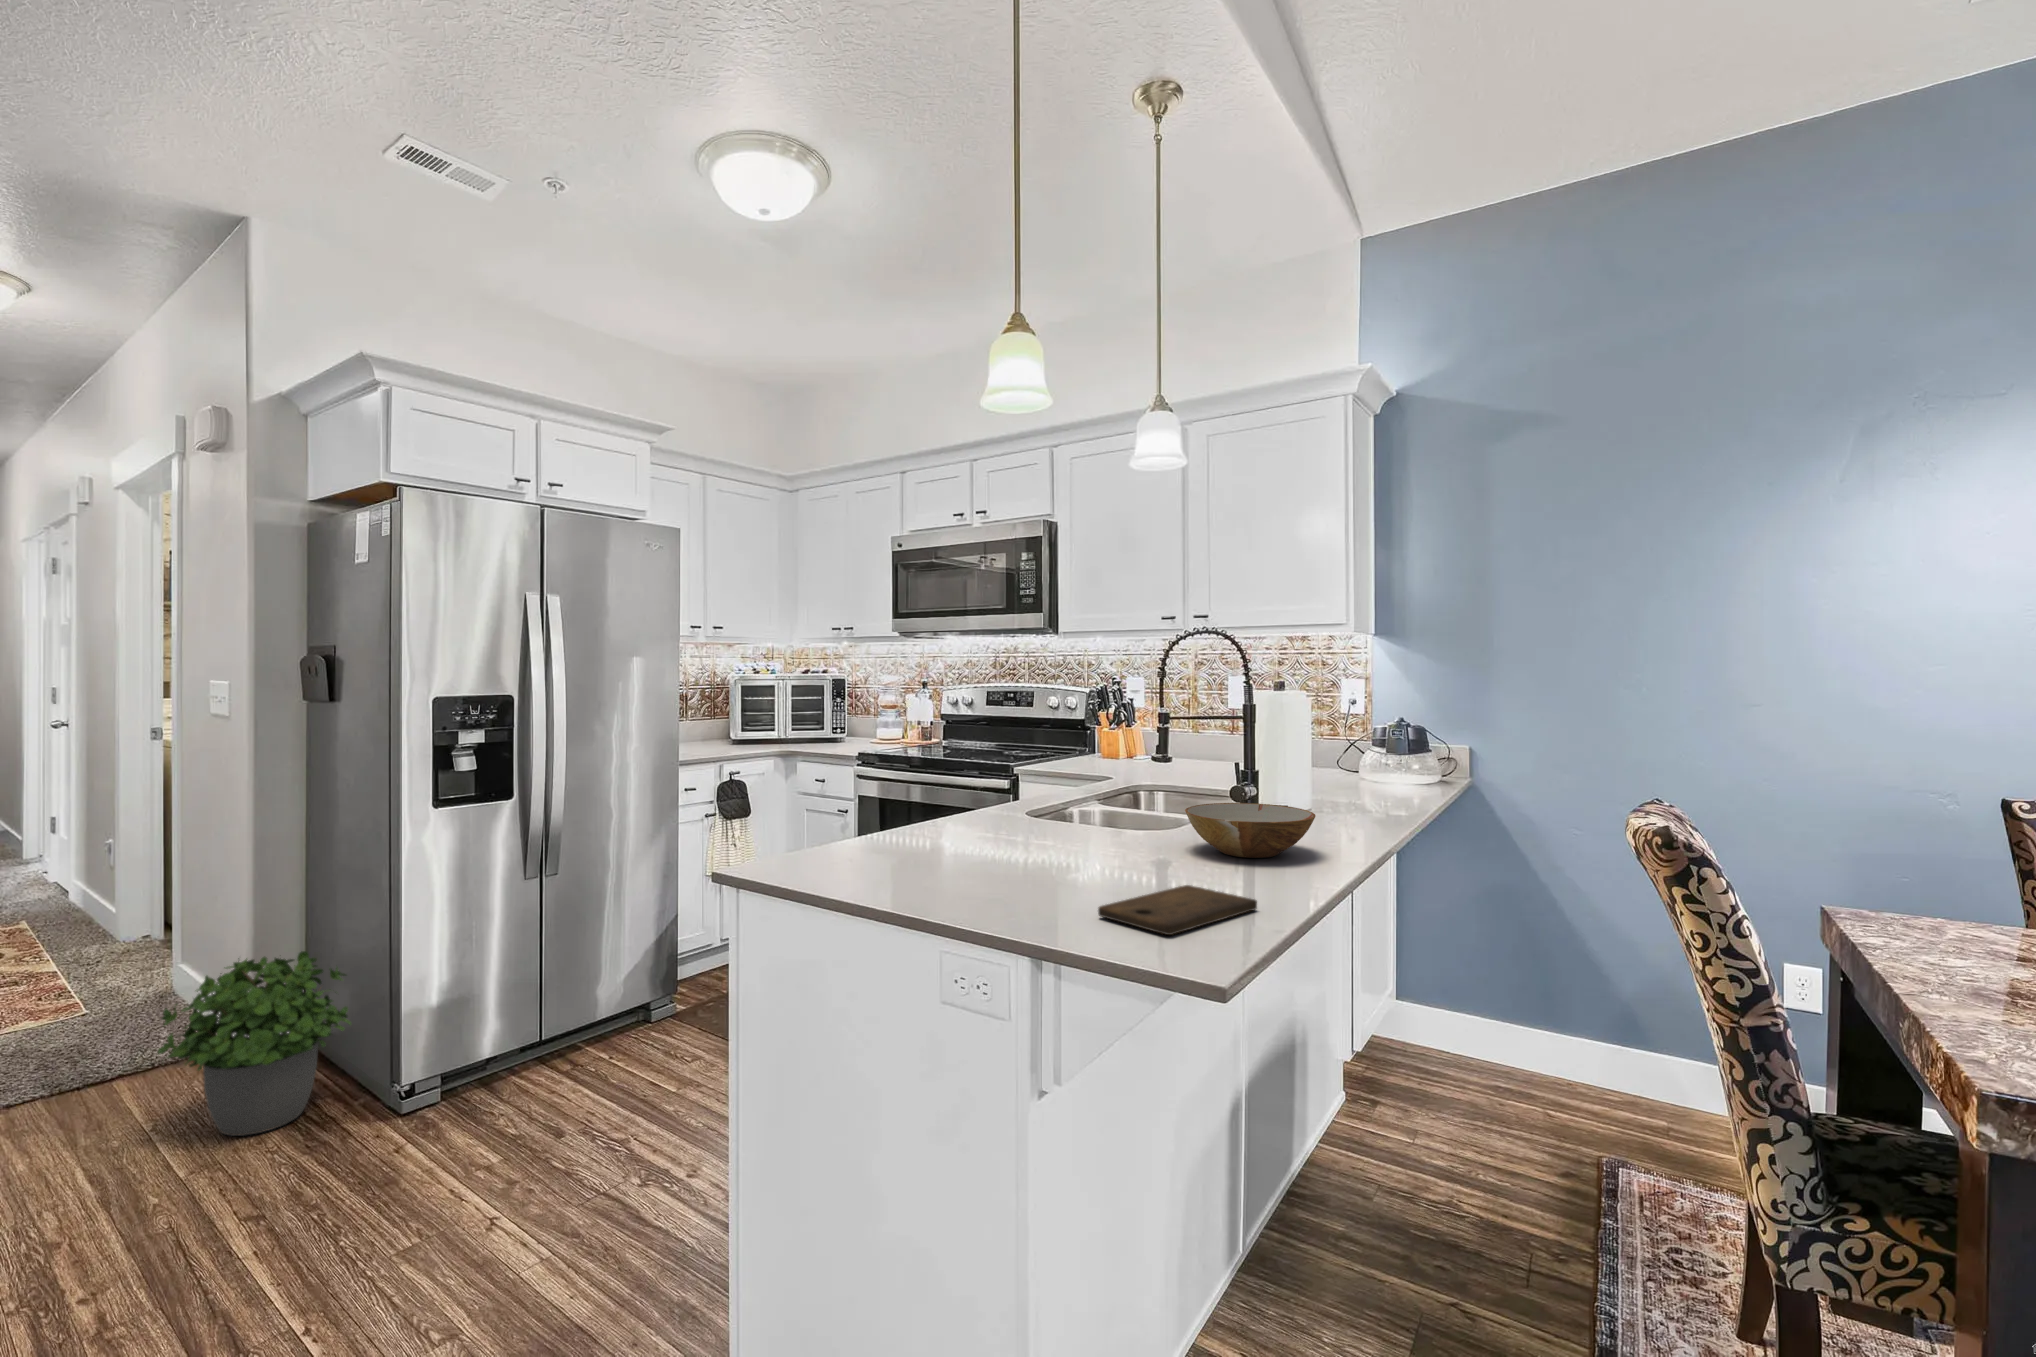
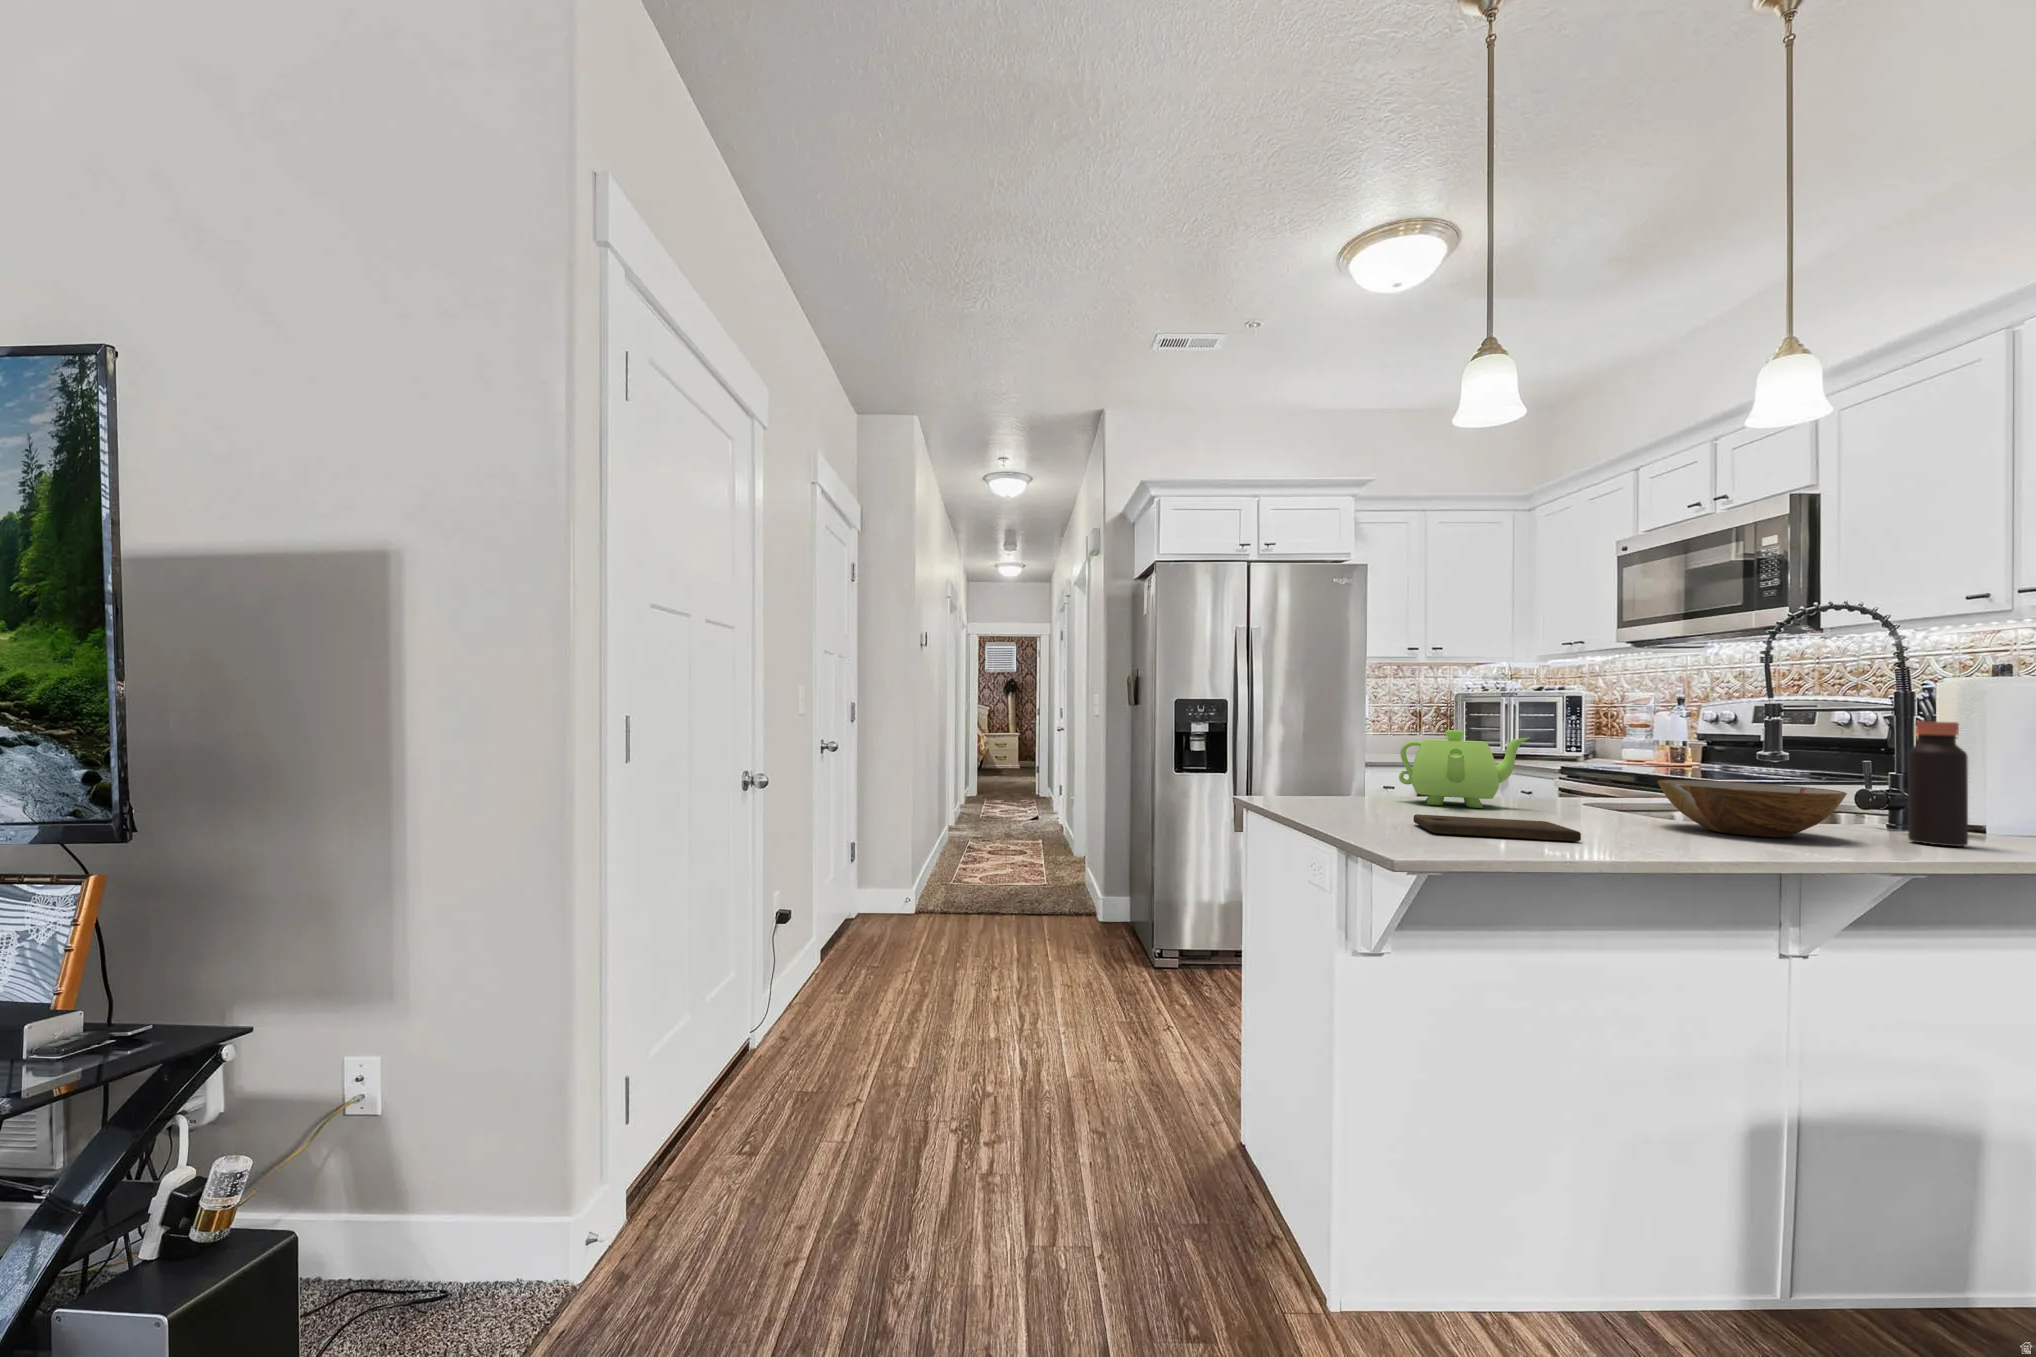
bottle: none [1312,744,1346,840] -> present [1908,721,1968,846]
teapot: none [952,775,1068,865] -> present [1399,730,1529,808]
potted plant: present [158,951,351,1136] -> none [1048,844,1139,954]

